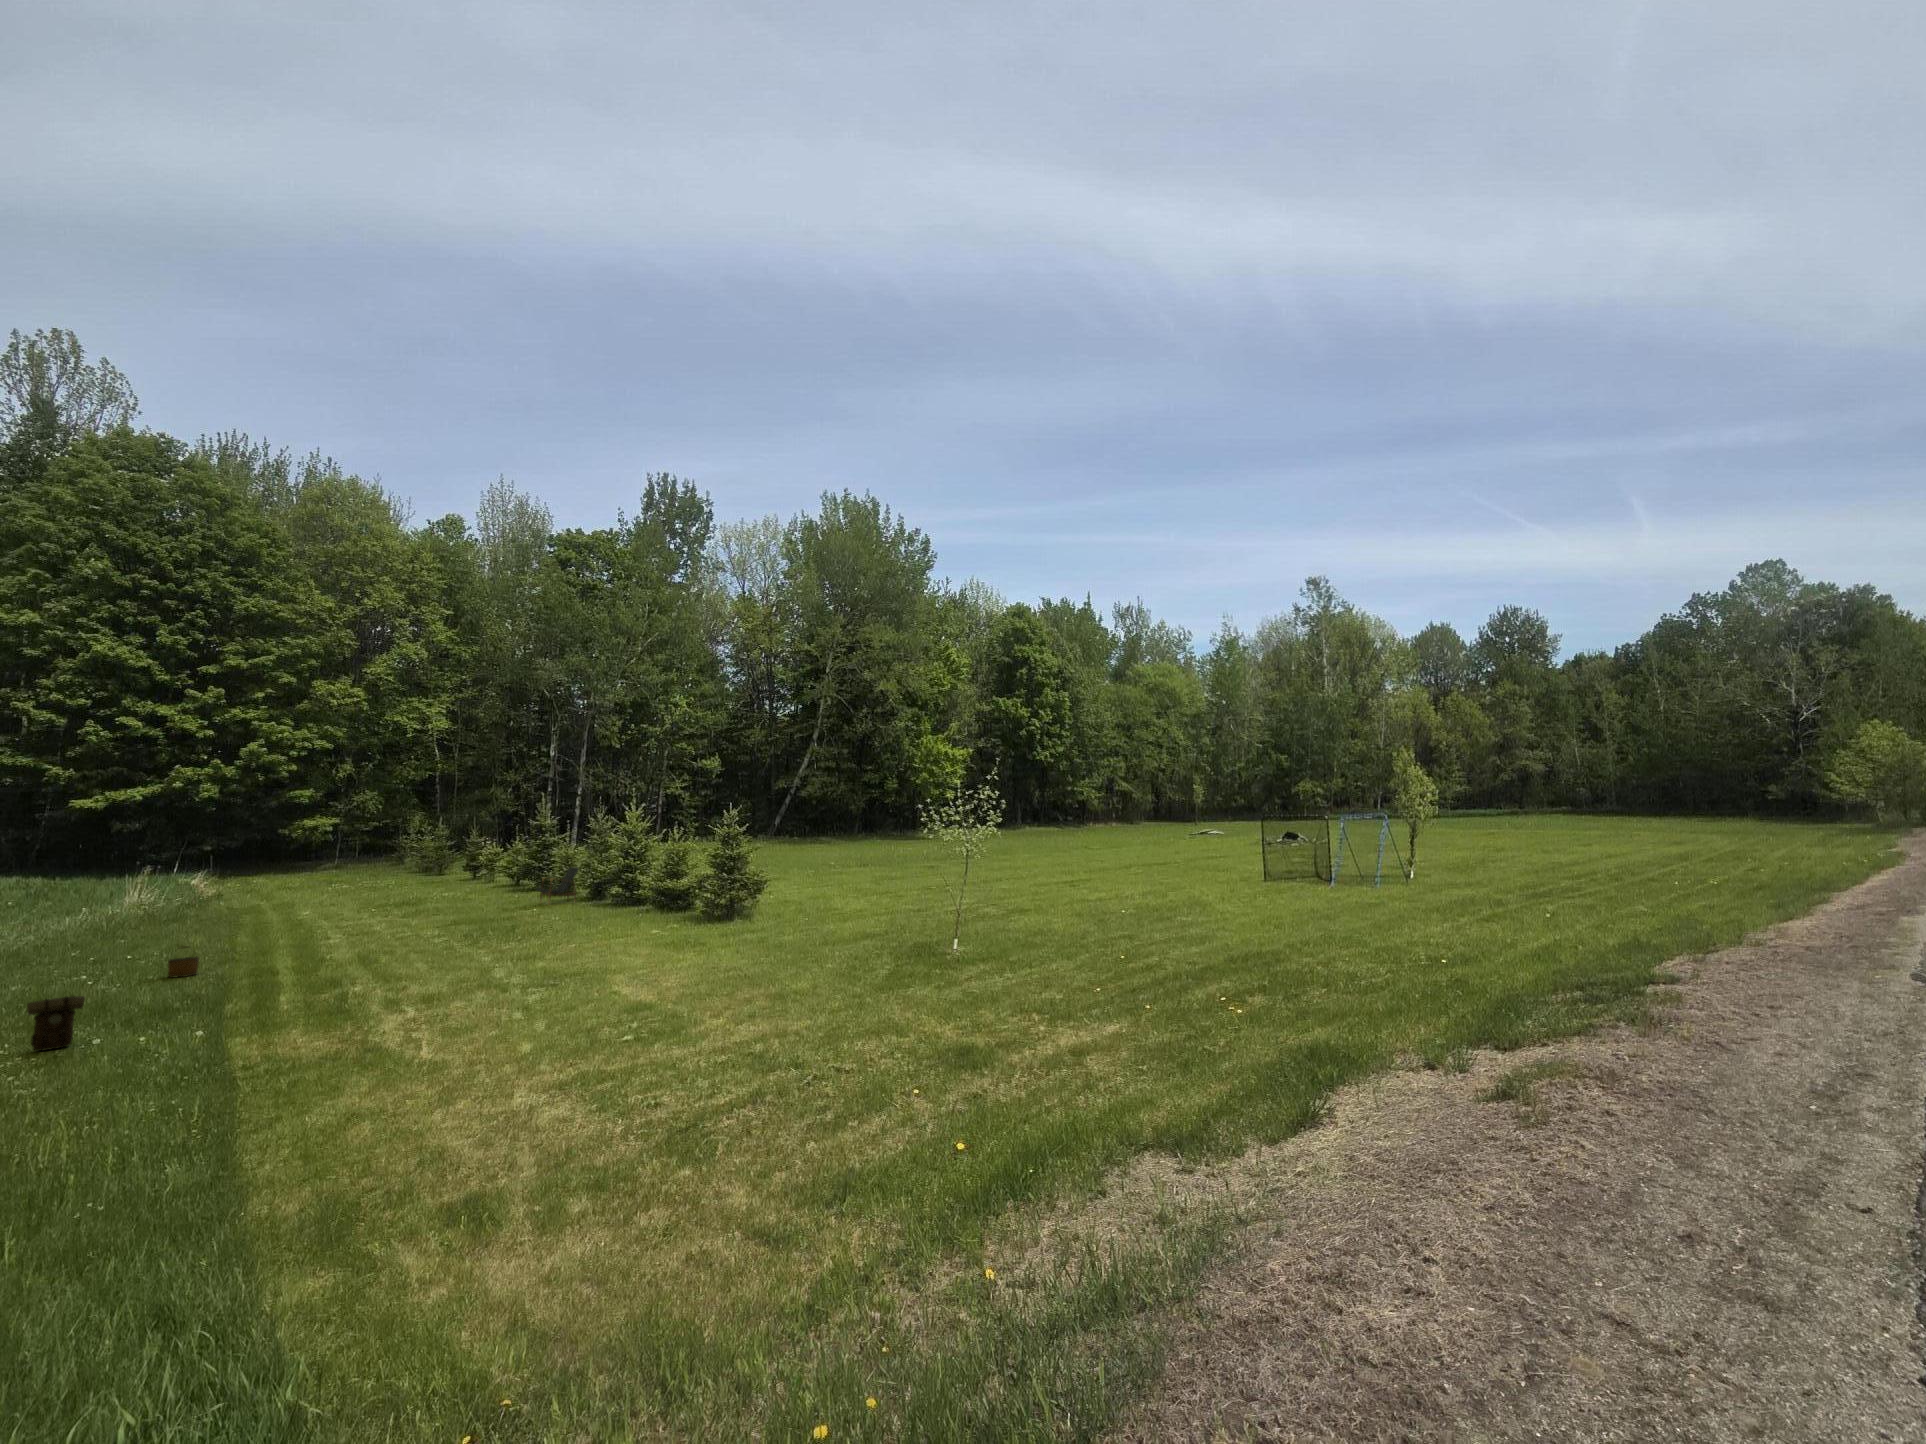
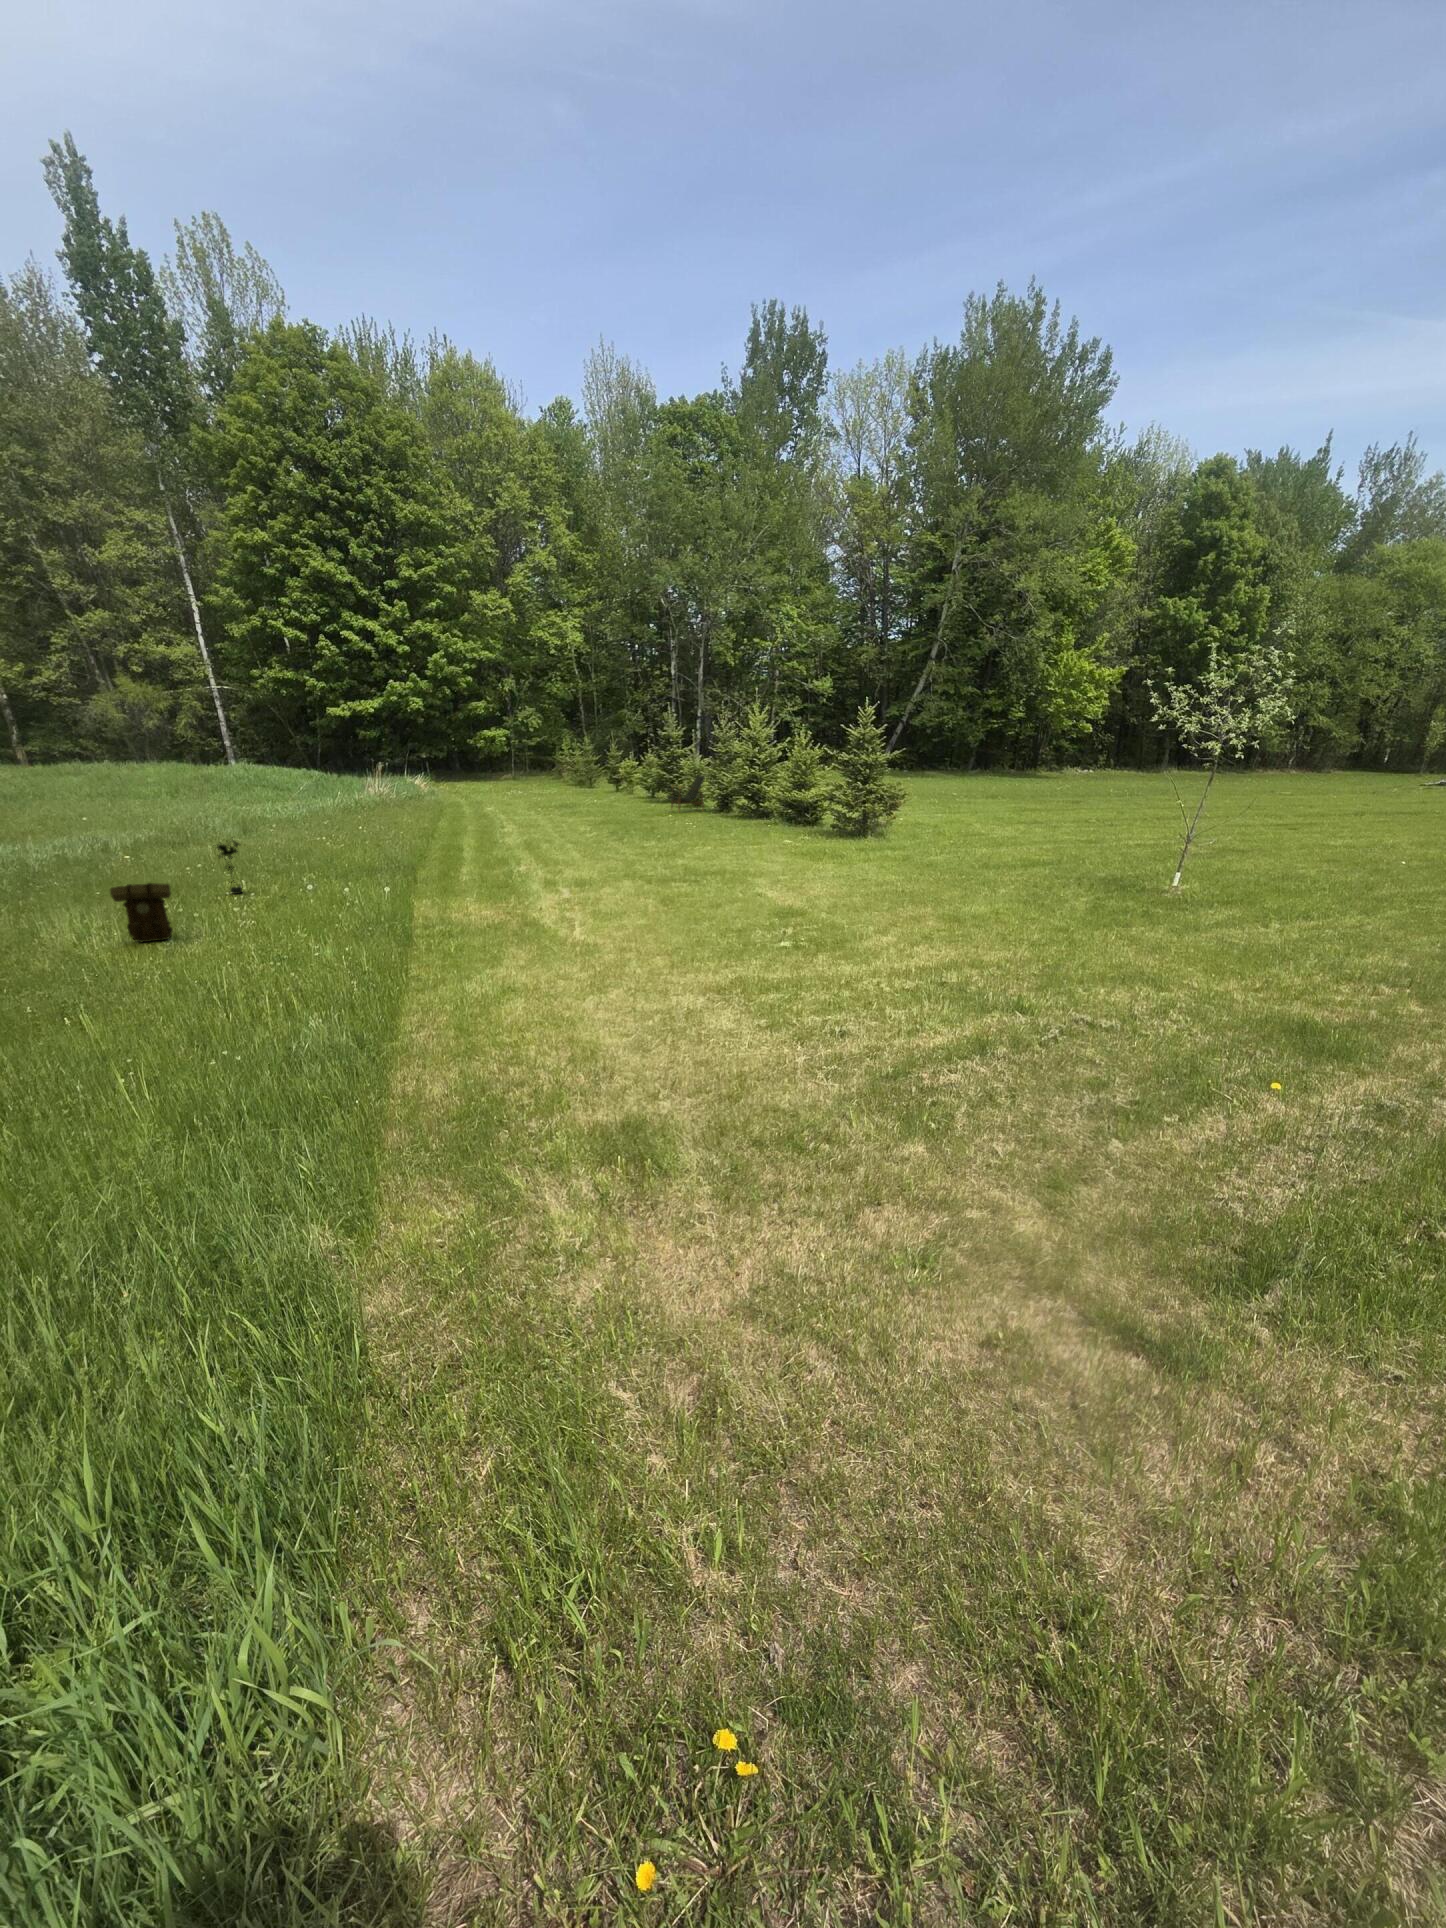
bucket: present [168,946,199,978] -> none [328,832,356,863]
potted plant: none [78,956,108,1011] -> present [217,837,242,894]

